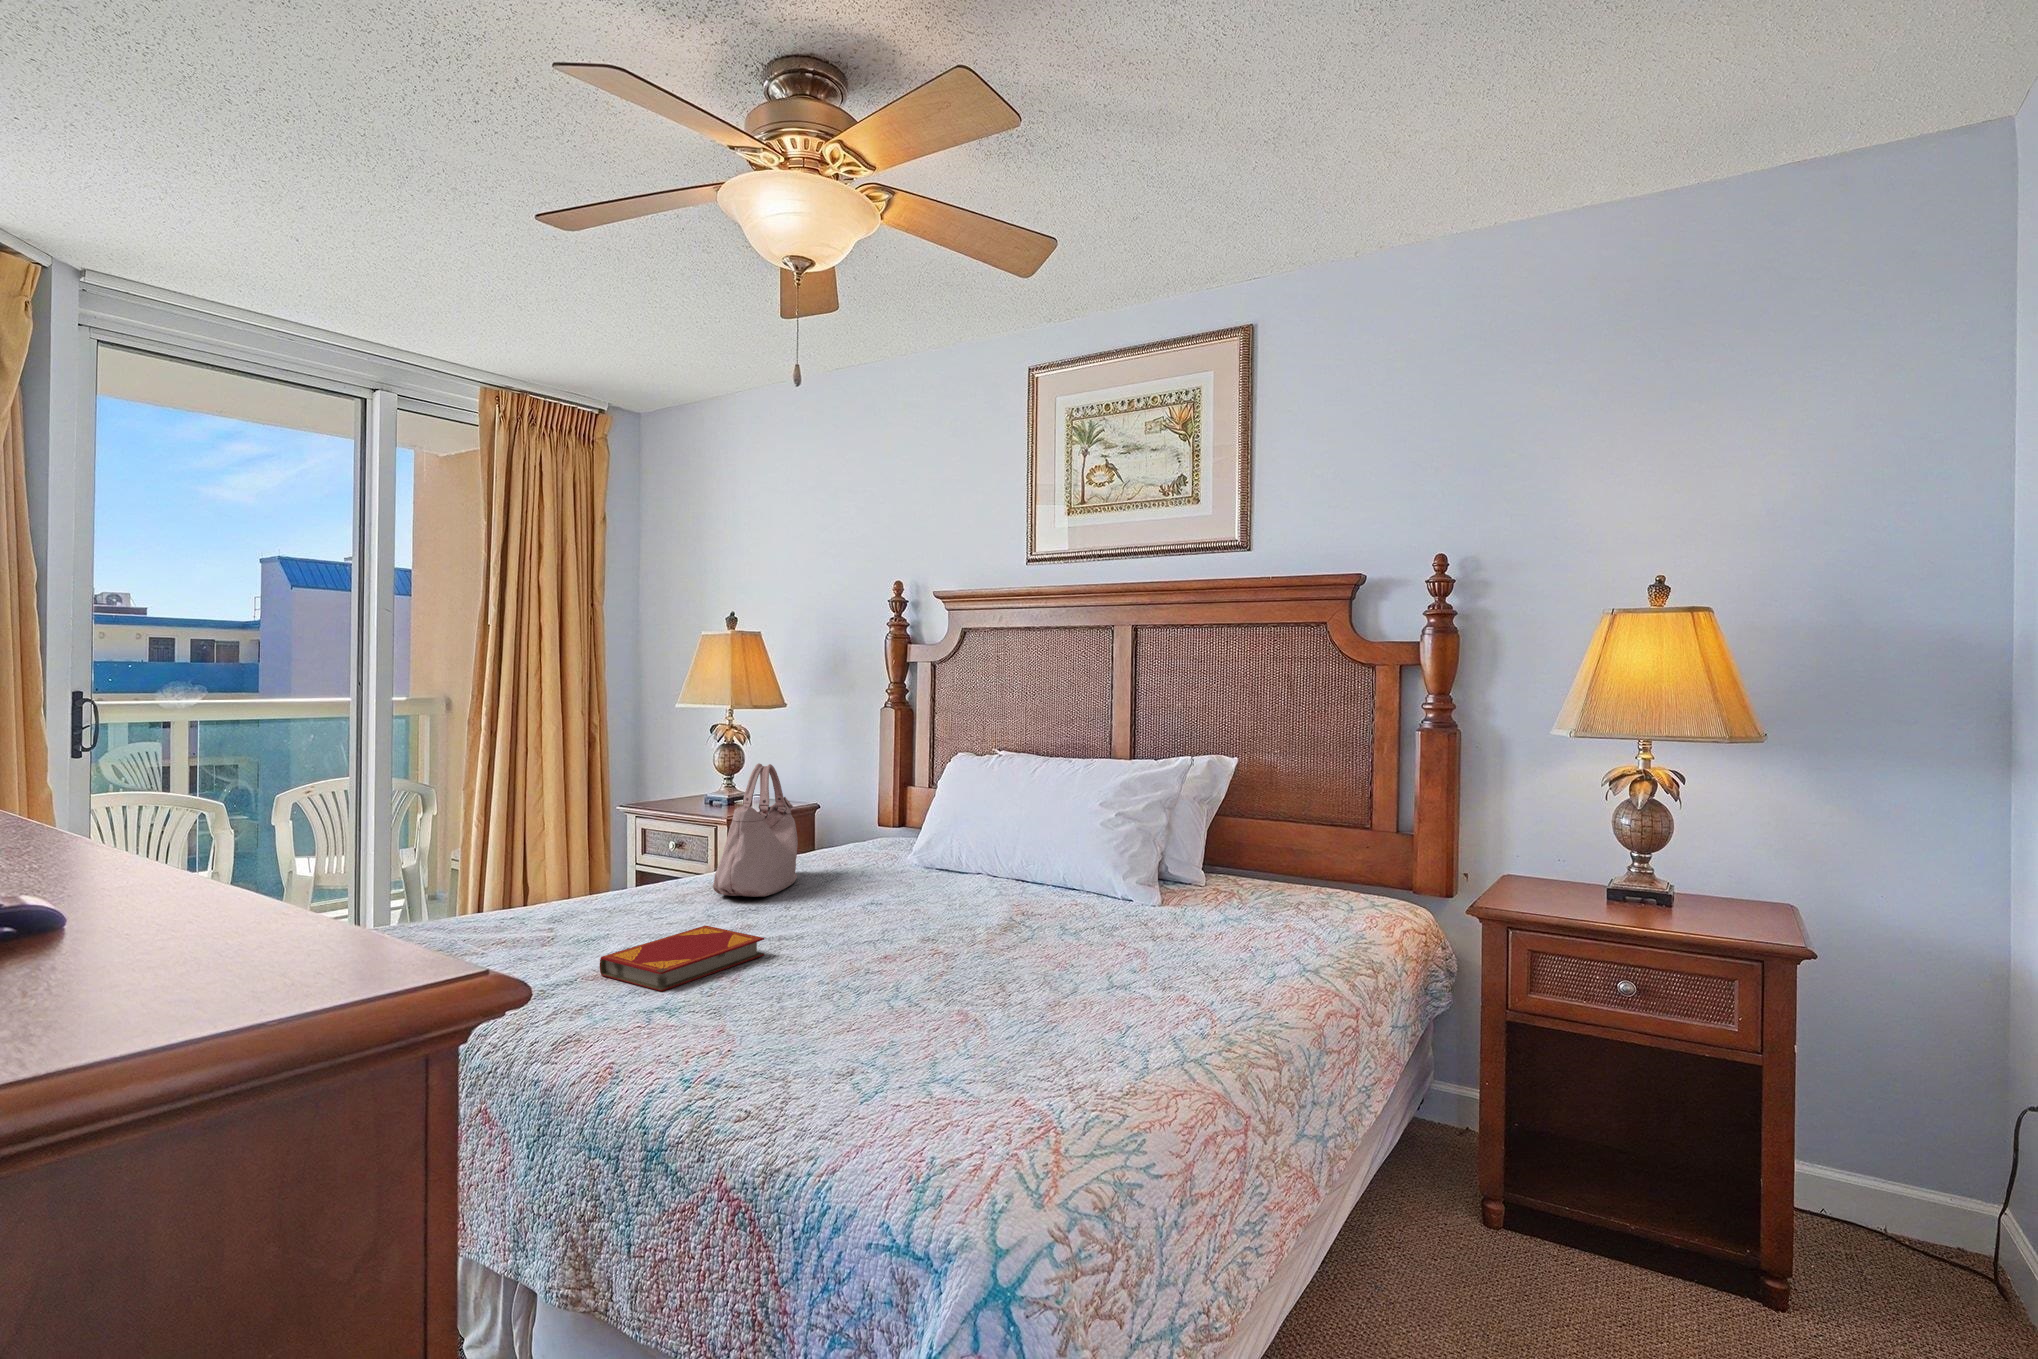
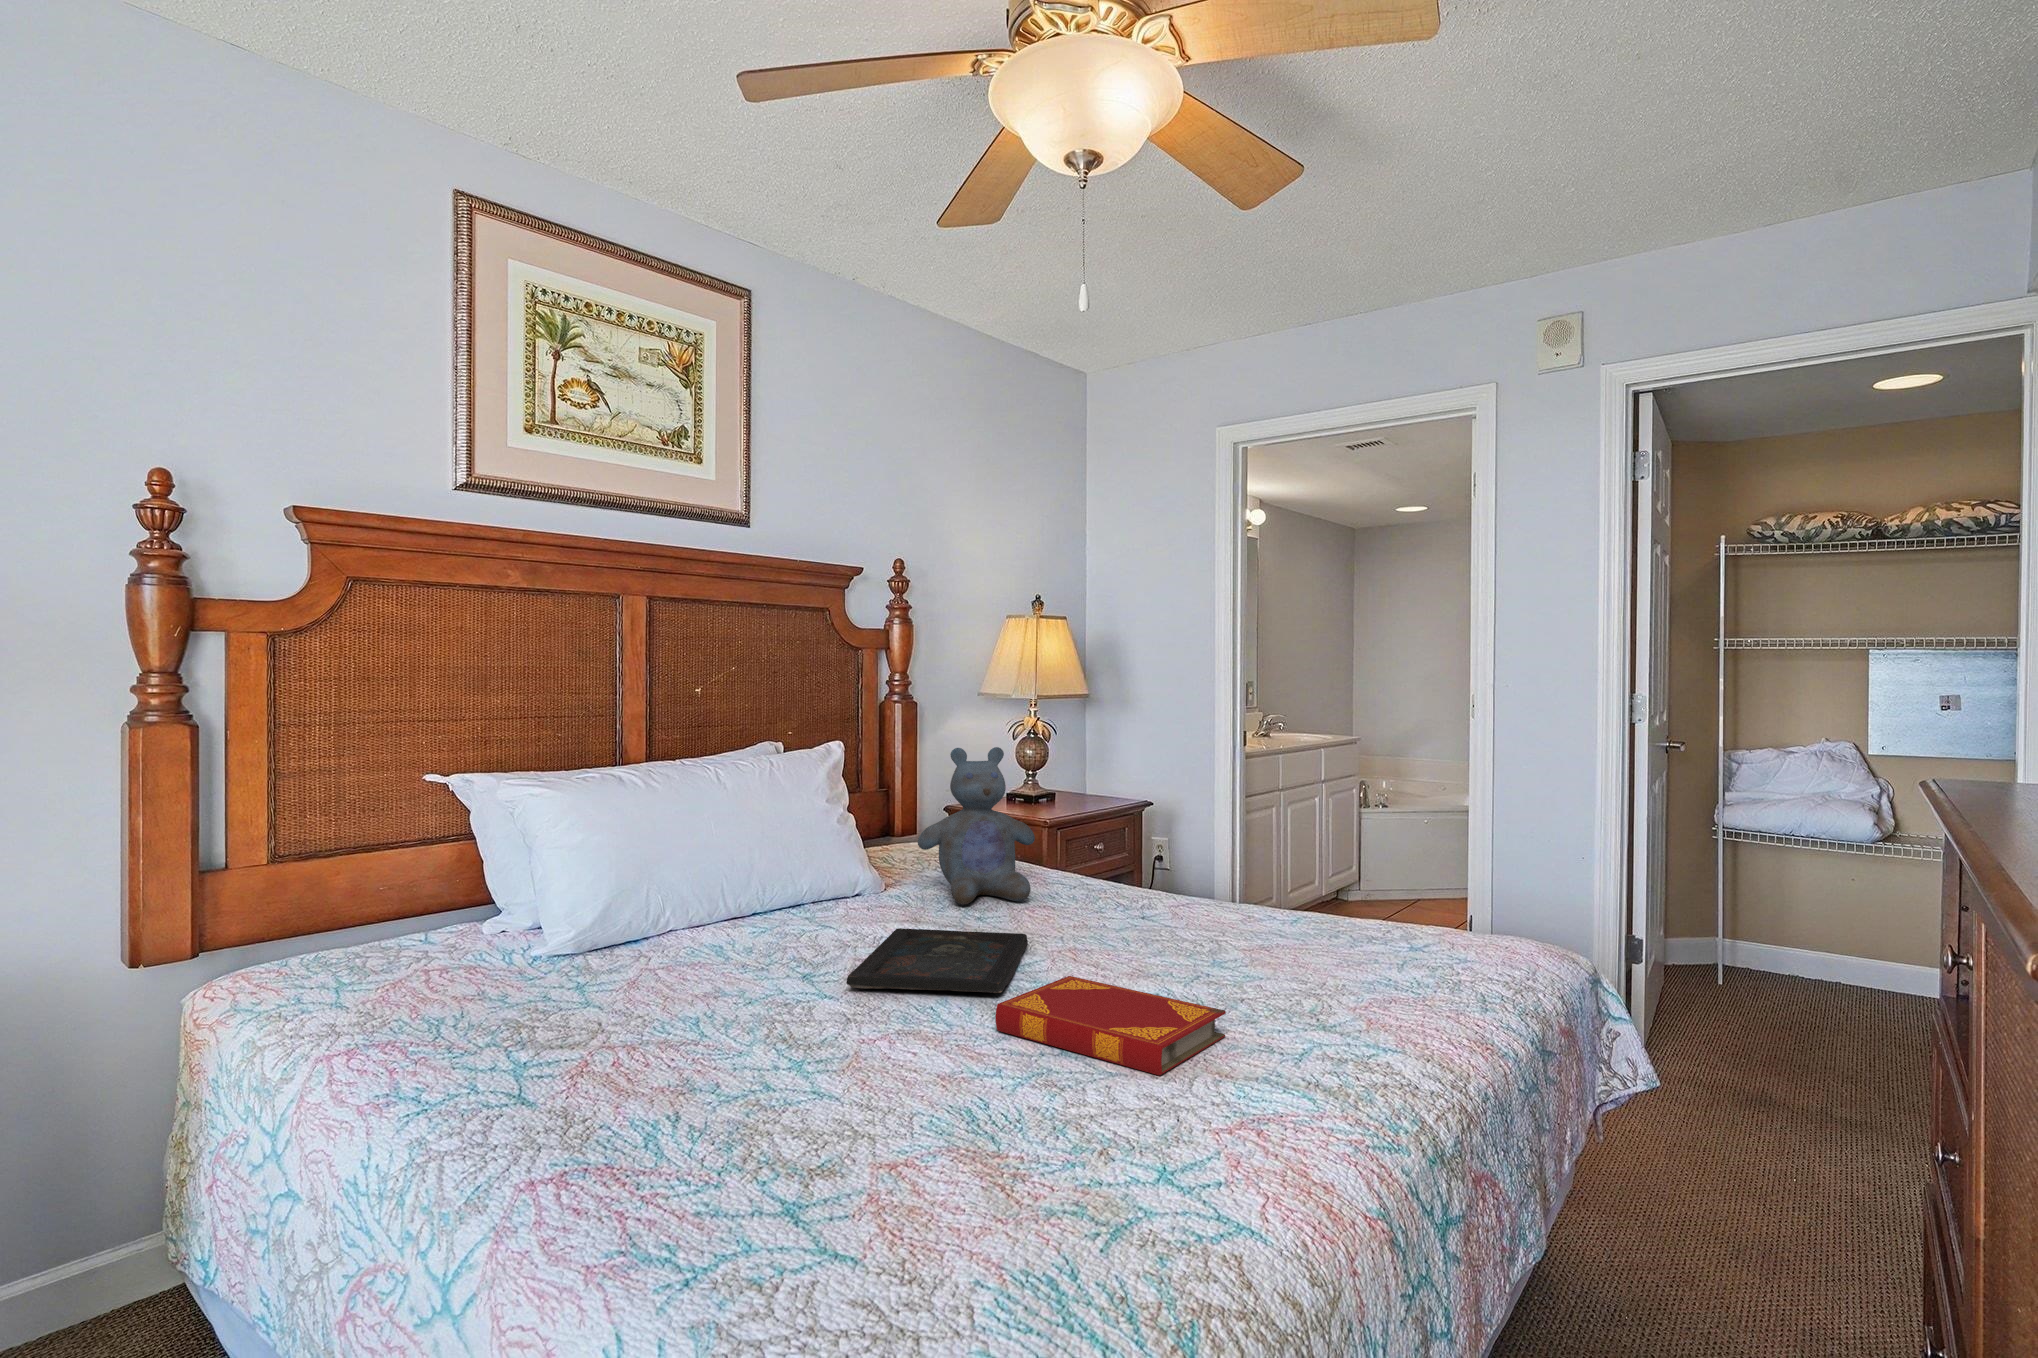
handbag: present [713,763,798,897] -> none [529,792,765,1039]
stuffed bear: none [1046,777,1155,934] -> present [918,747,1035,905]
tray: none [771,901,931,941] -> present [846,928,1028,993]

